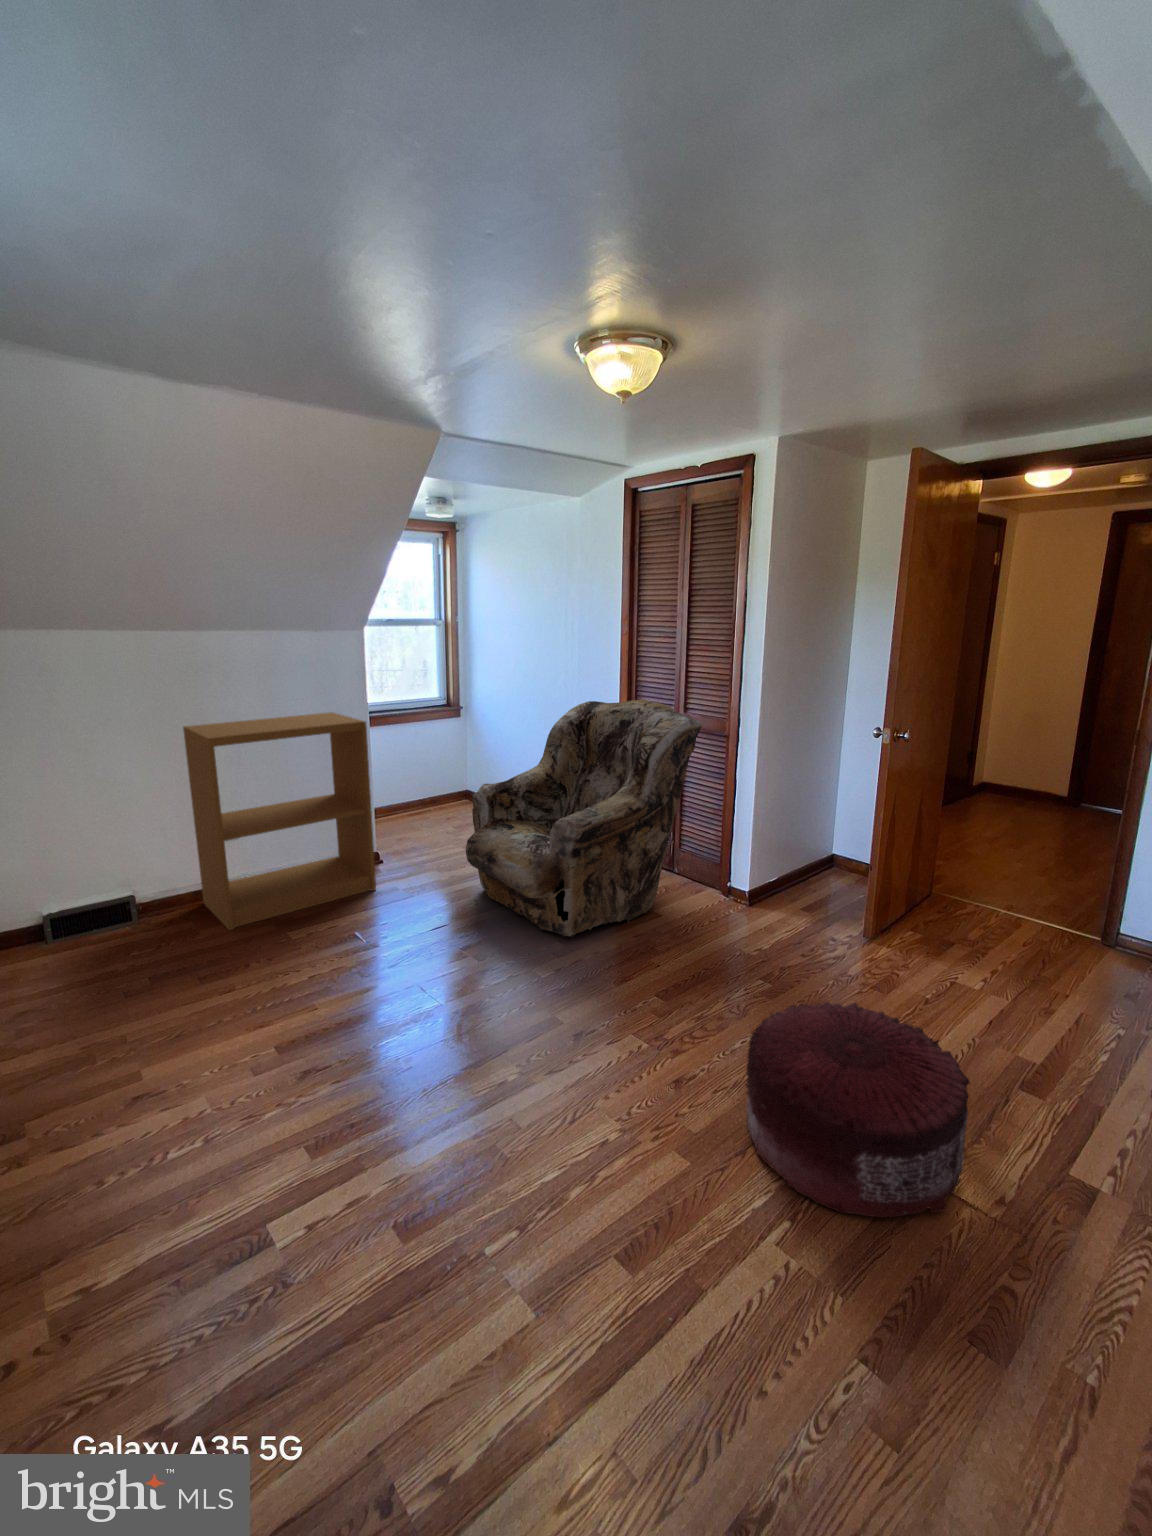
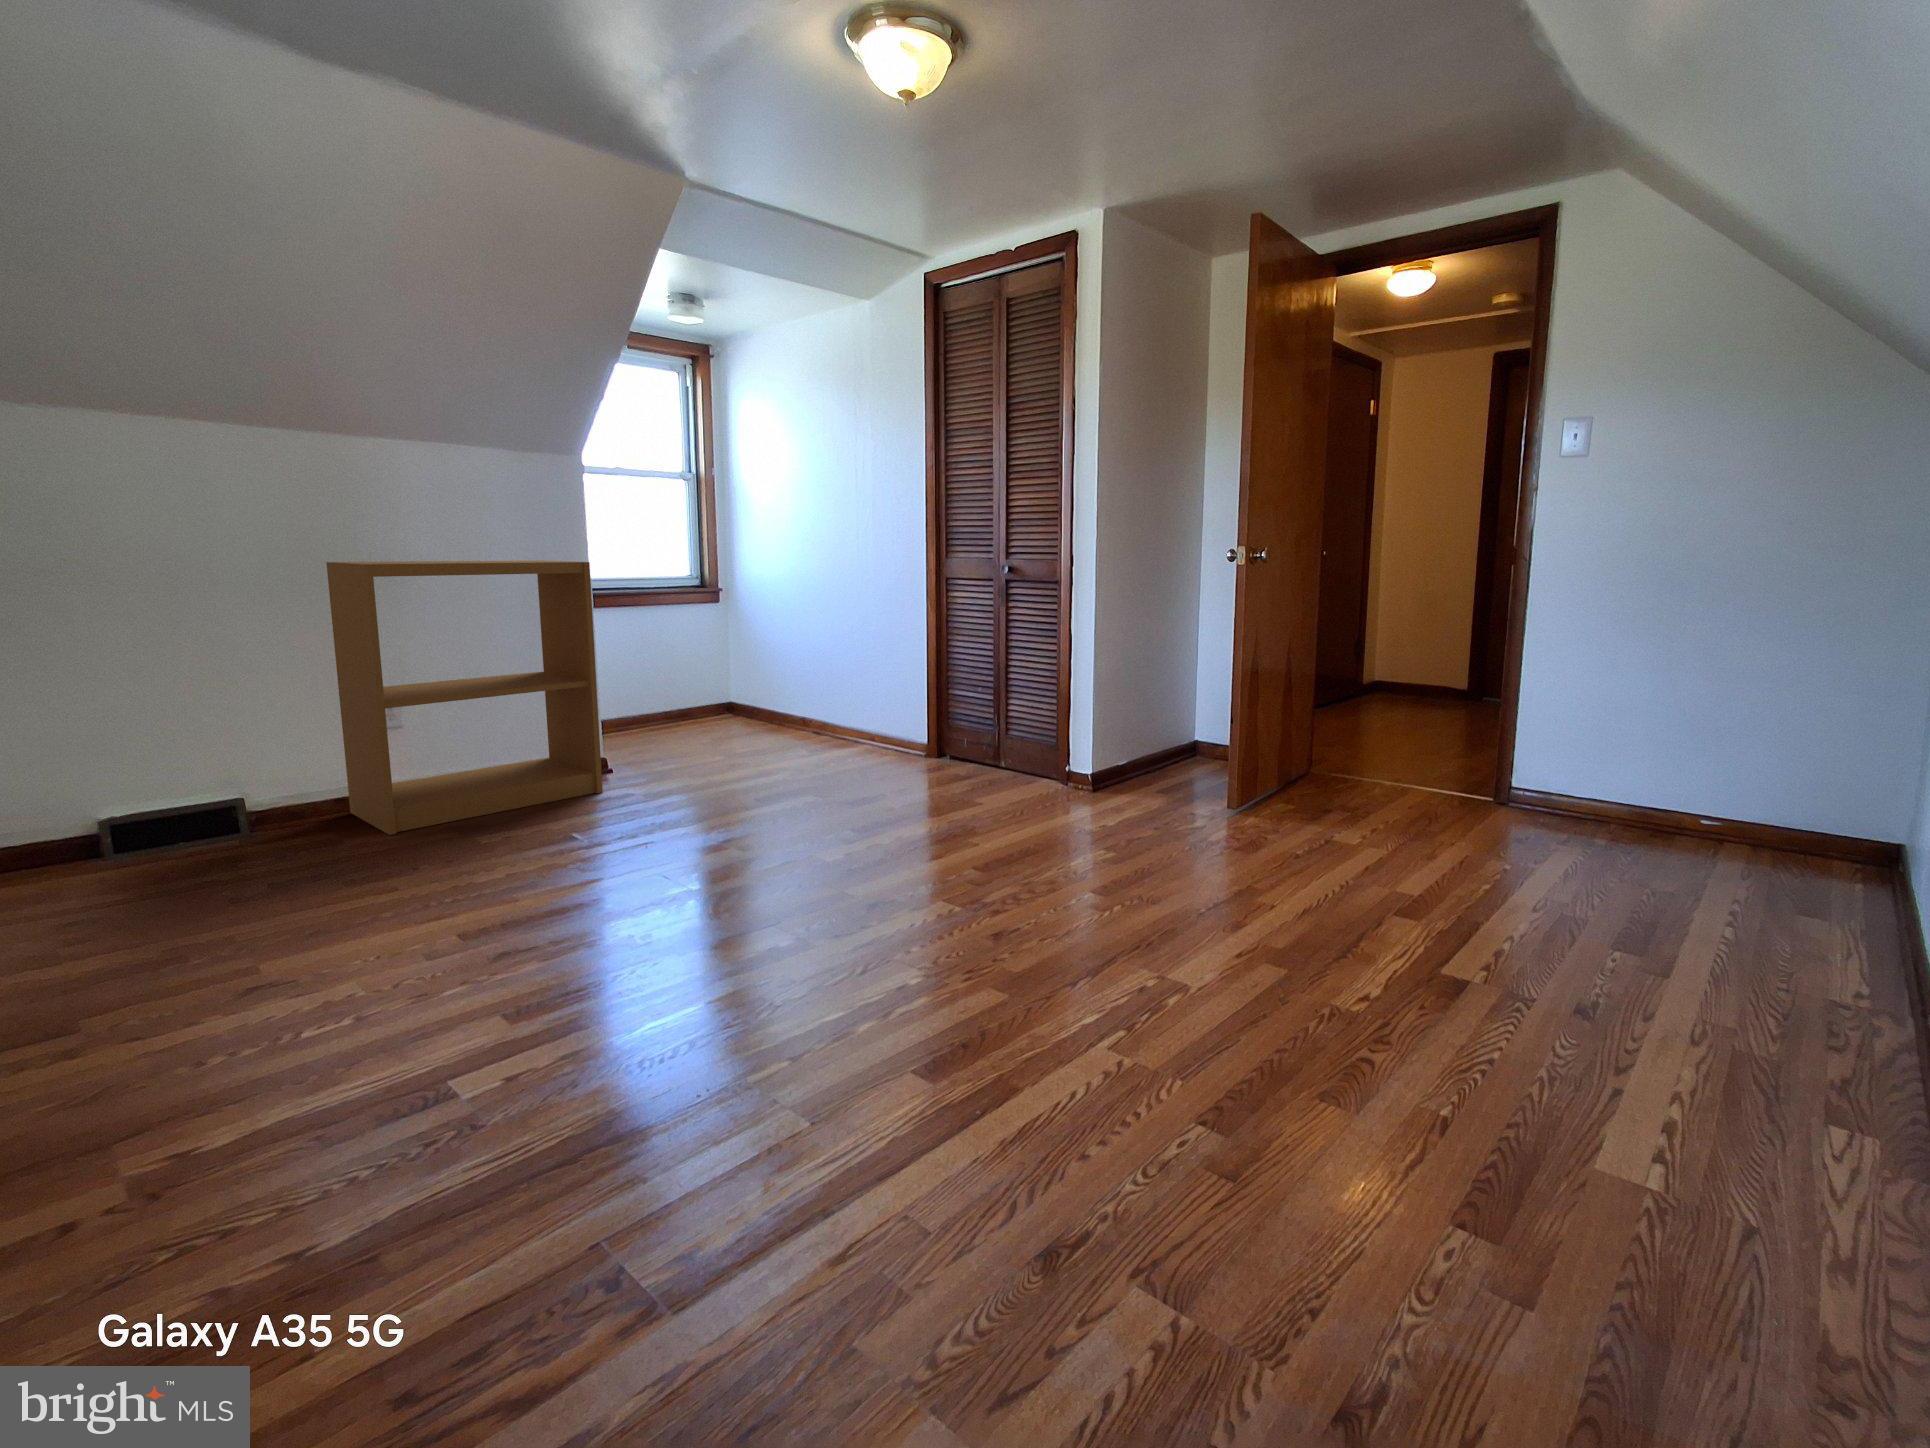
armchair: present [466,700,701,936] -> none [726,542,1024,819]
pouf: present [746,1001,970,1217] -> none [1073,815,1324,1016]

